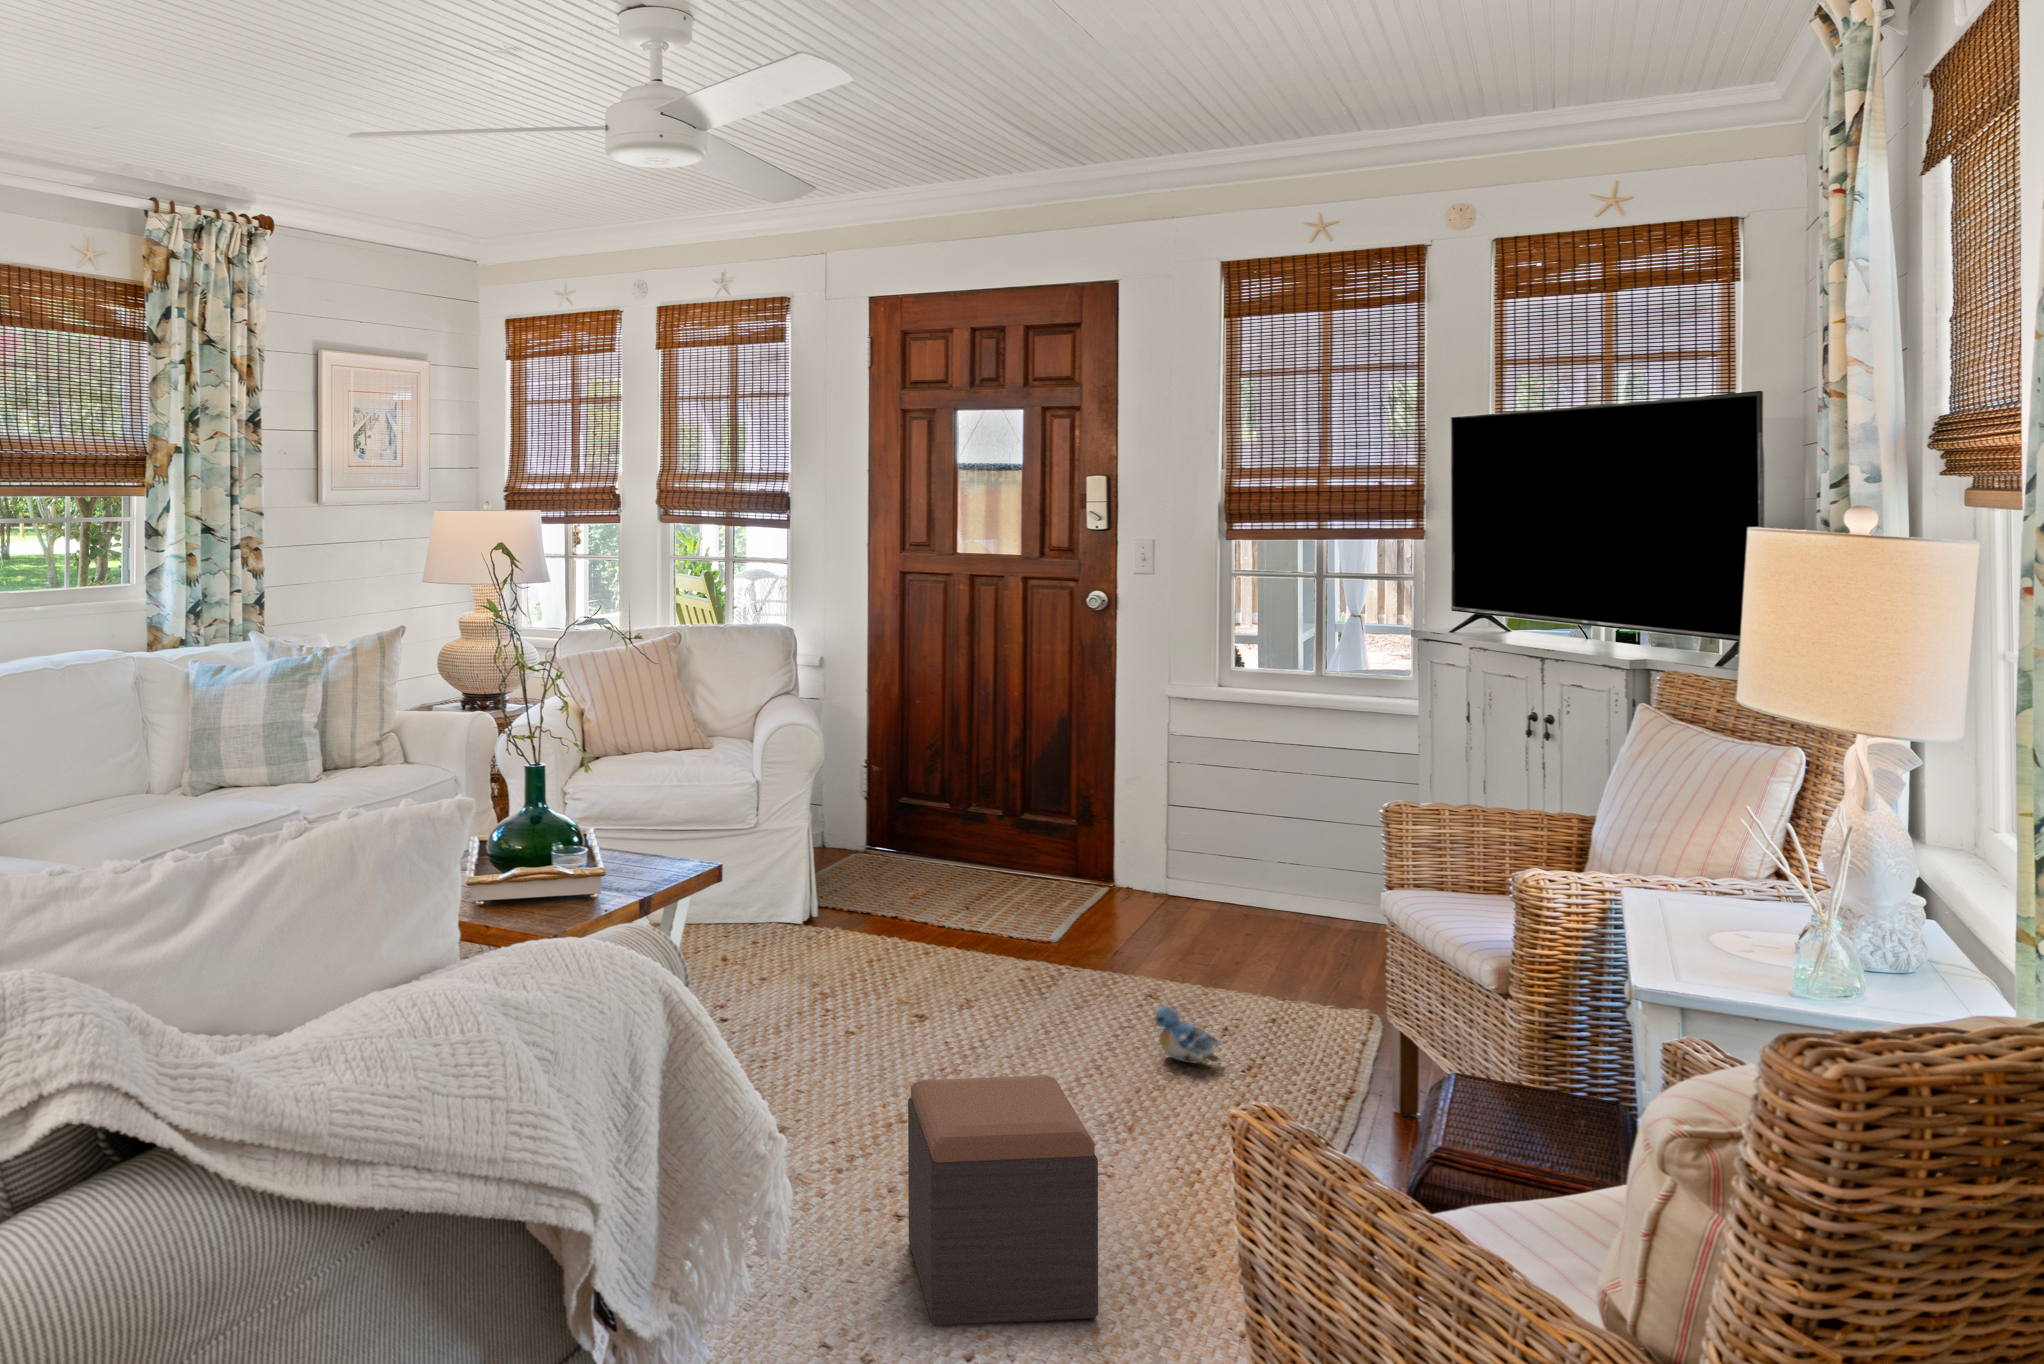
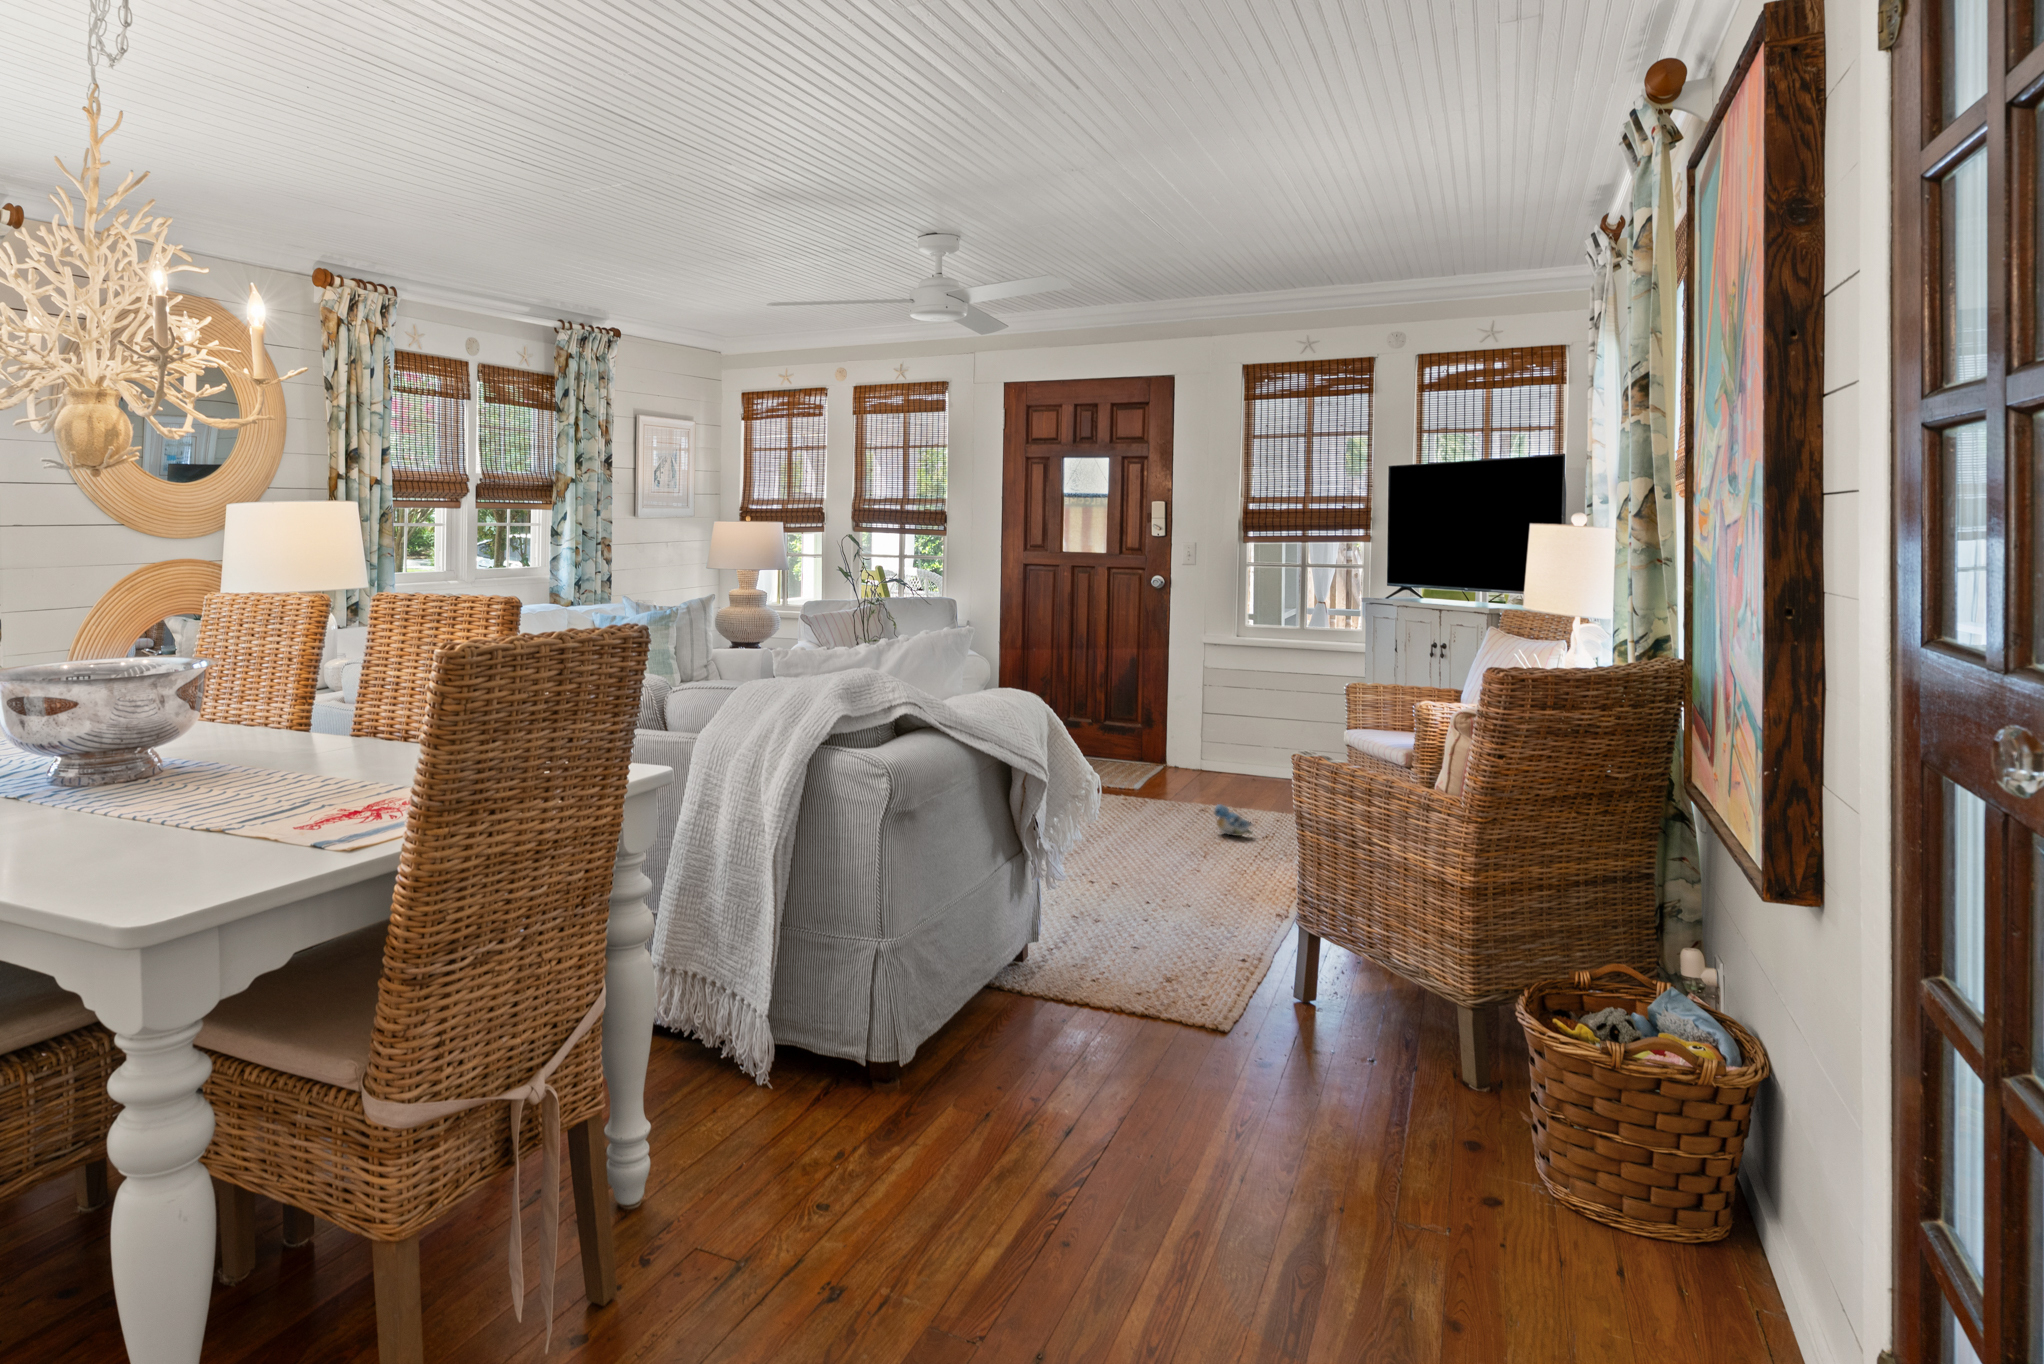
footstool: present [908,1075,1098,1326] -> none [1104,805,1210,914]

